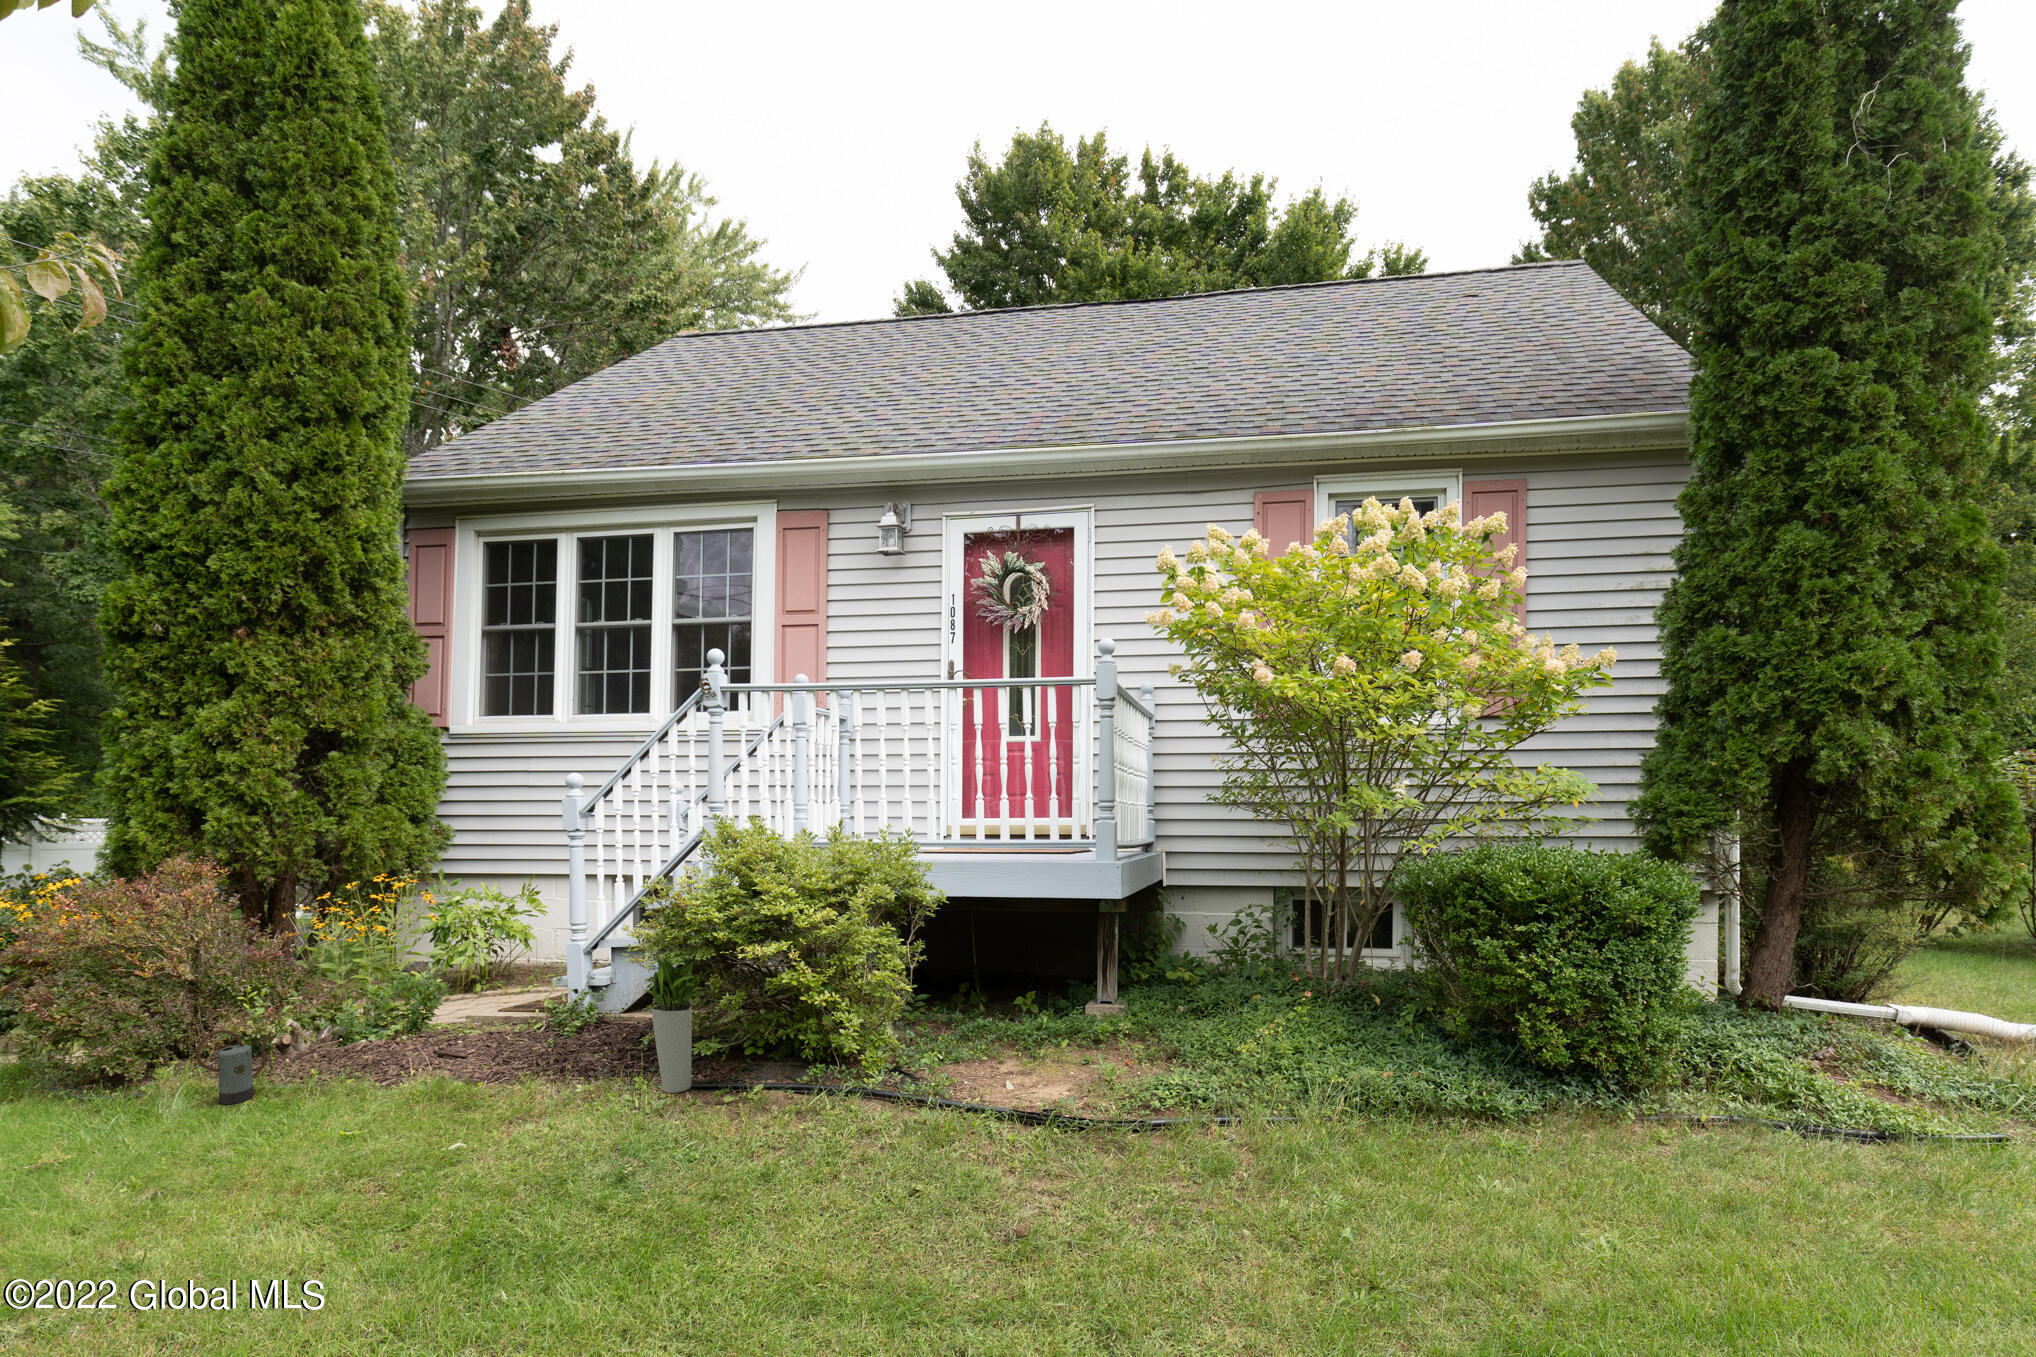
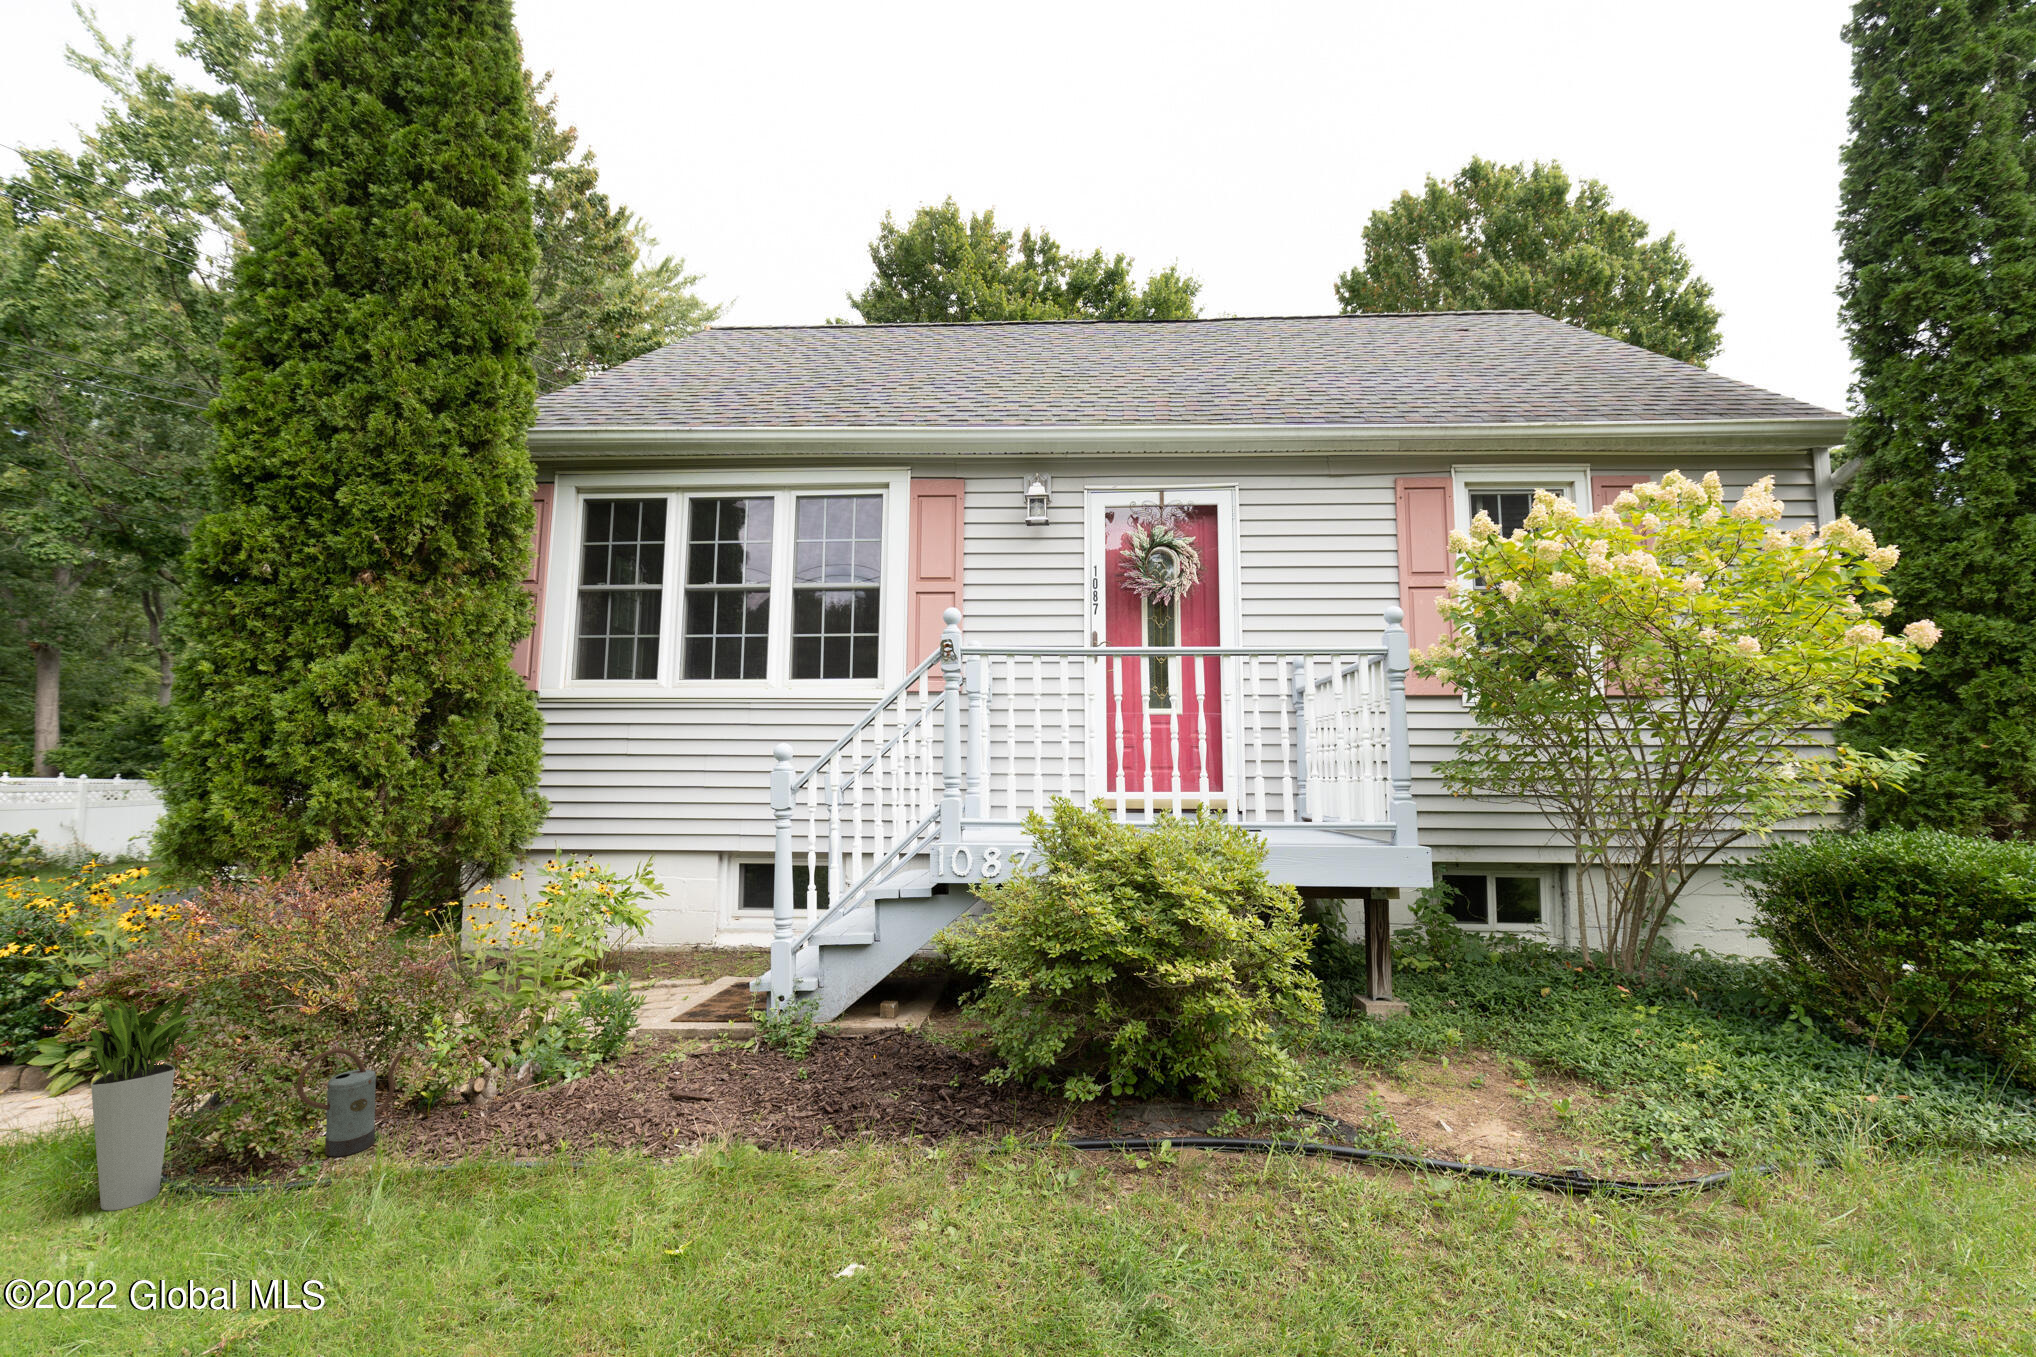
planter: present [643,957,703,1093] -> present [69,995,207,1211]

